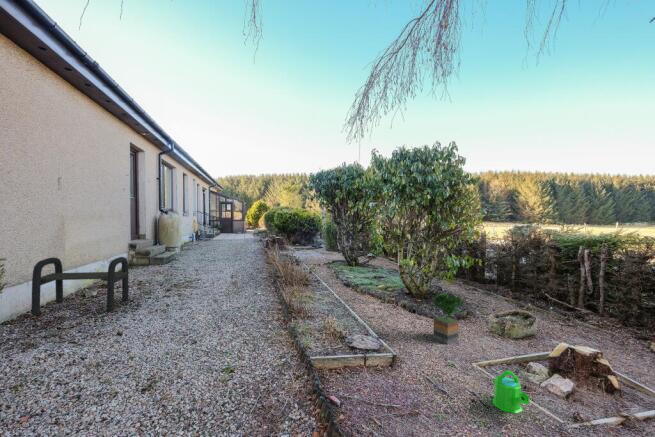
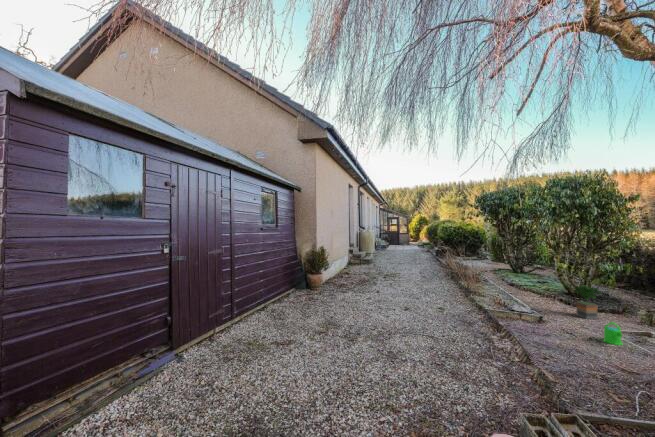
bench: present [31,257,129,315] -> none [326,255,365,285]

